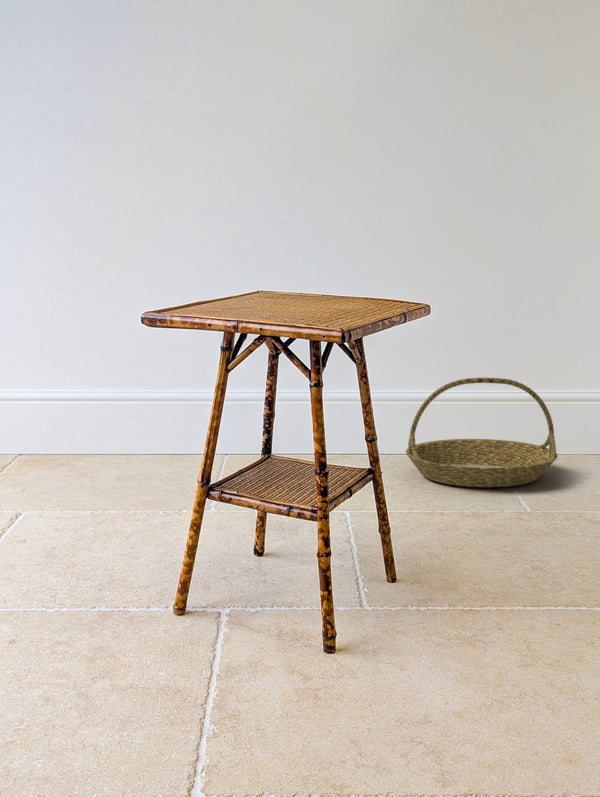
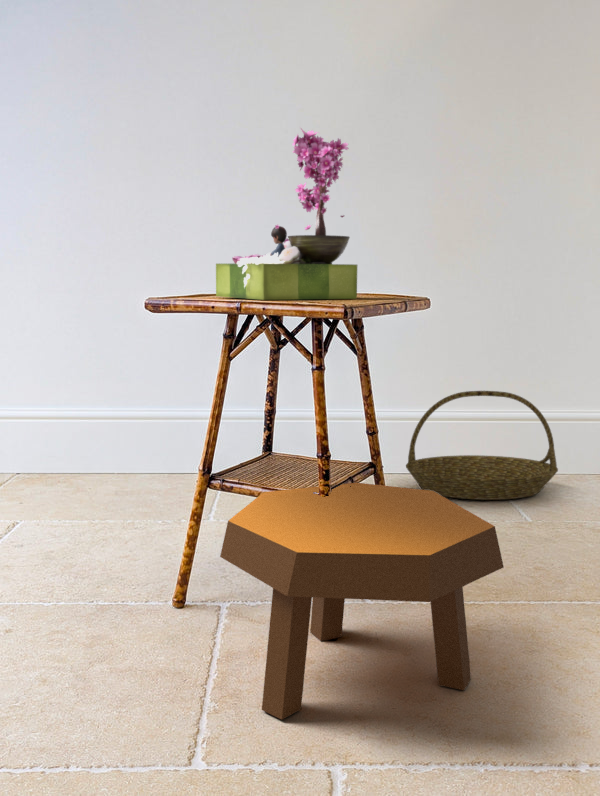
flower arrangement: none [213,126,357,313] -> present [216,129,357,300]
footstool: none [218,495,500,745] -> present [220,483,504,720]

